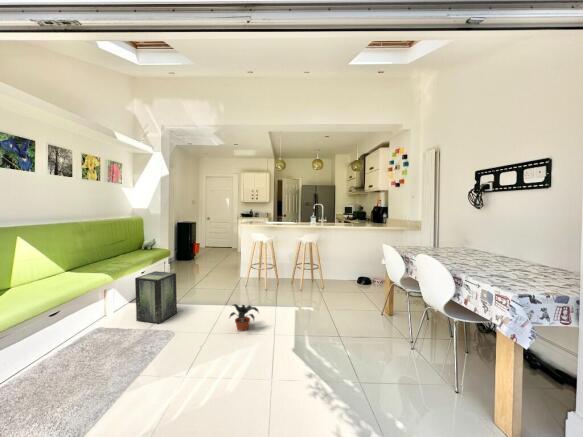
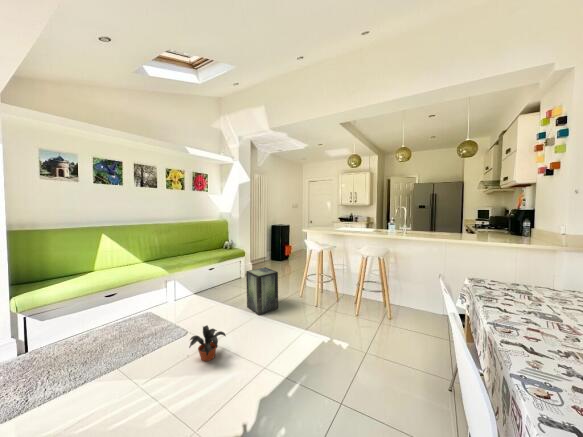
storage box: present [135,271,177,324] -> present [246,267,278,315]

